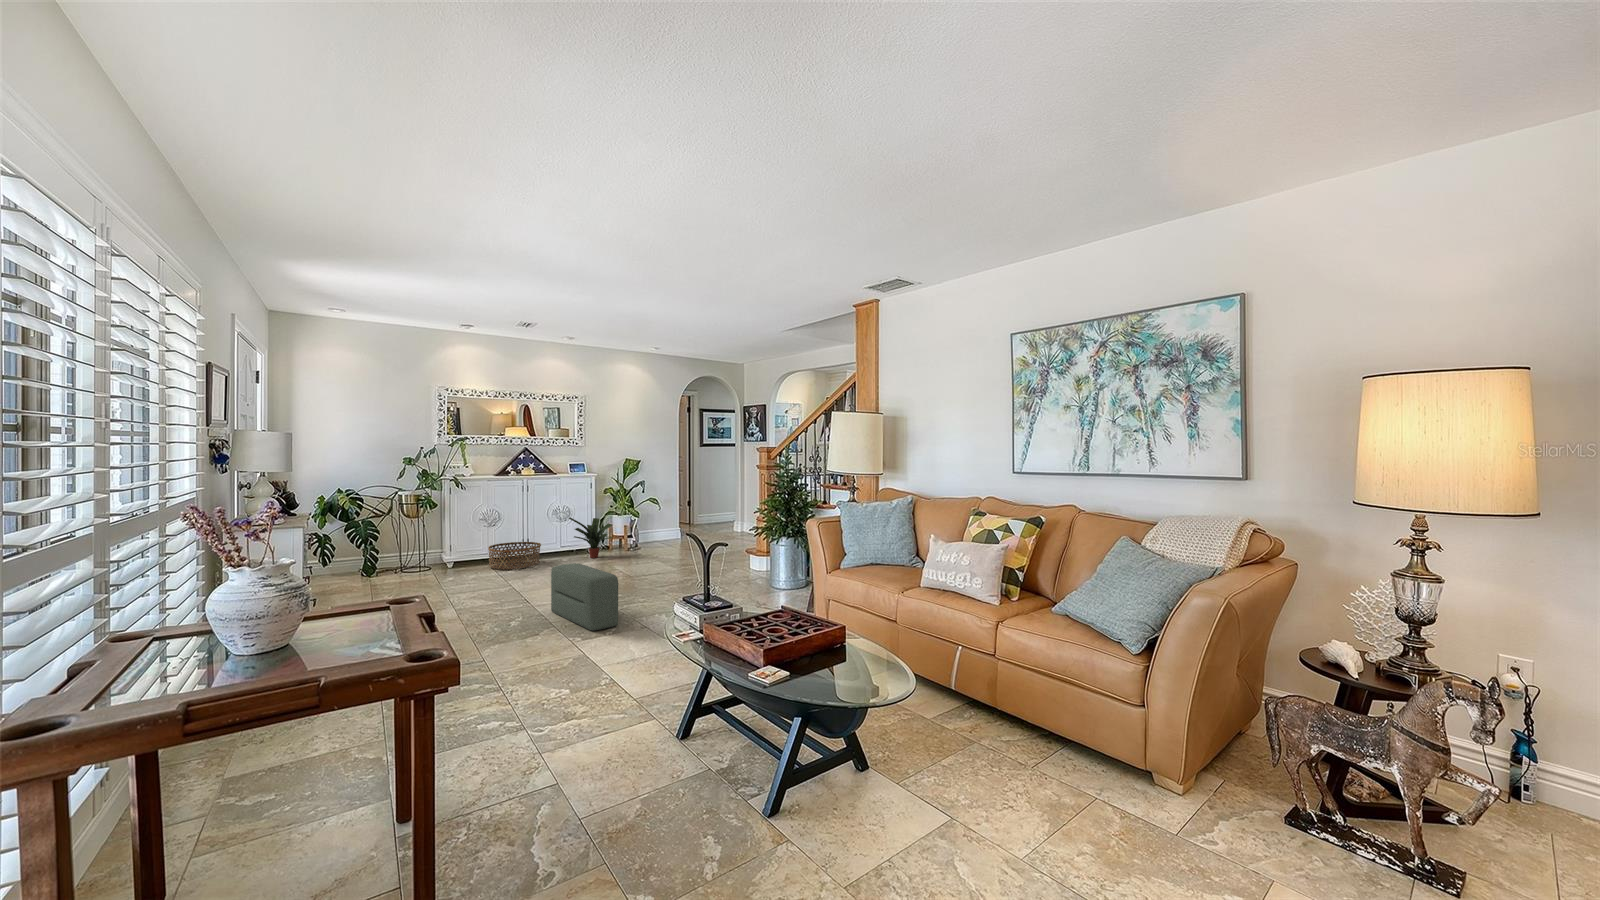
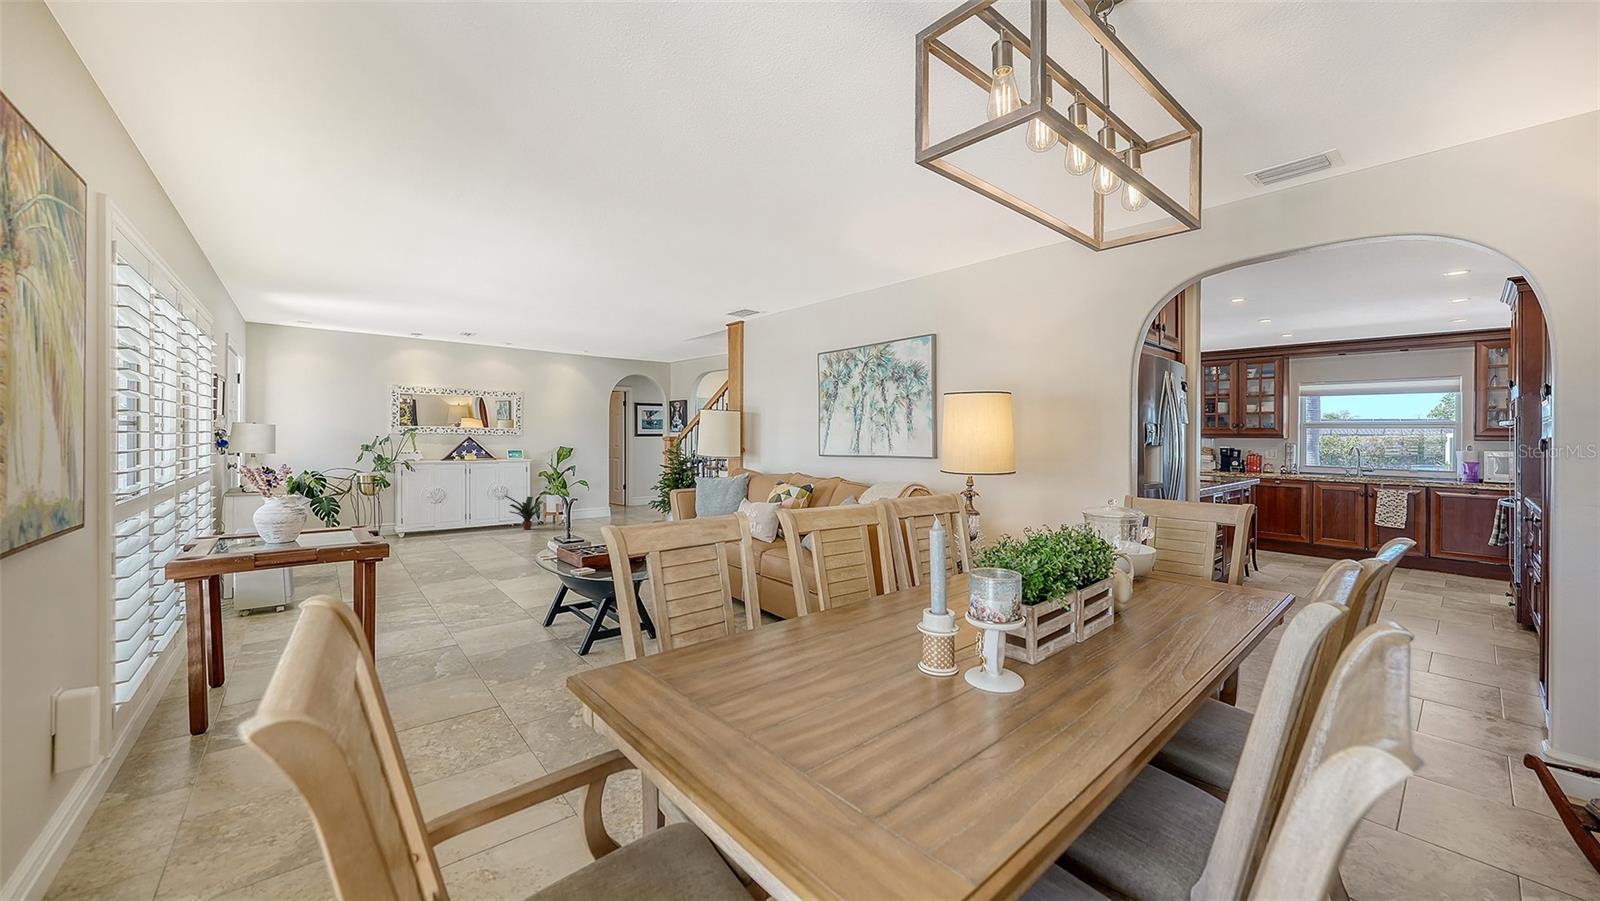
basket: present [488,542,541,570] -> none [434,516,480,538]
pouf: present [551,563,618,630] -> none [476,528,525,576]

